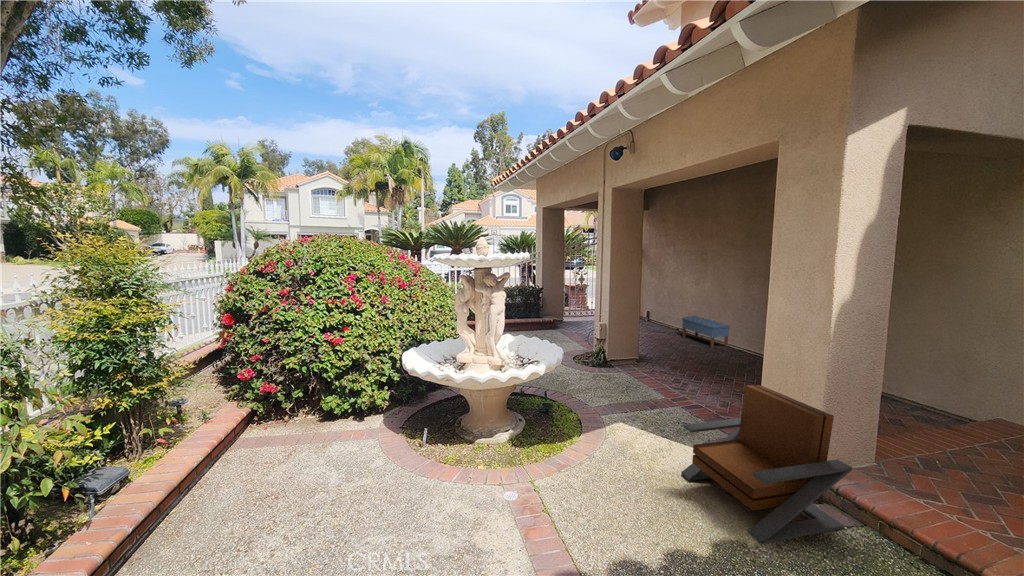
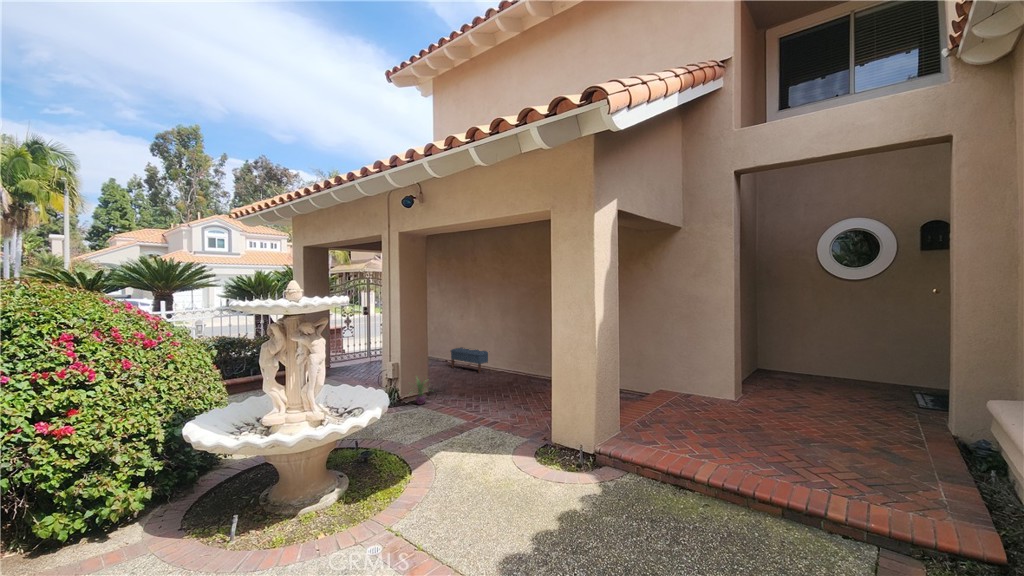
decorative plant: none [615,339,644,370] -> present [409,380,426,405]
lounge chair: present [681,385,852,544] -> none [509,390,621,507]

